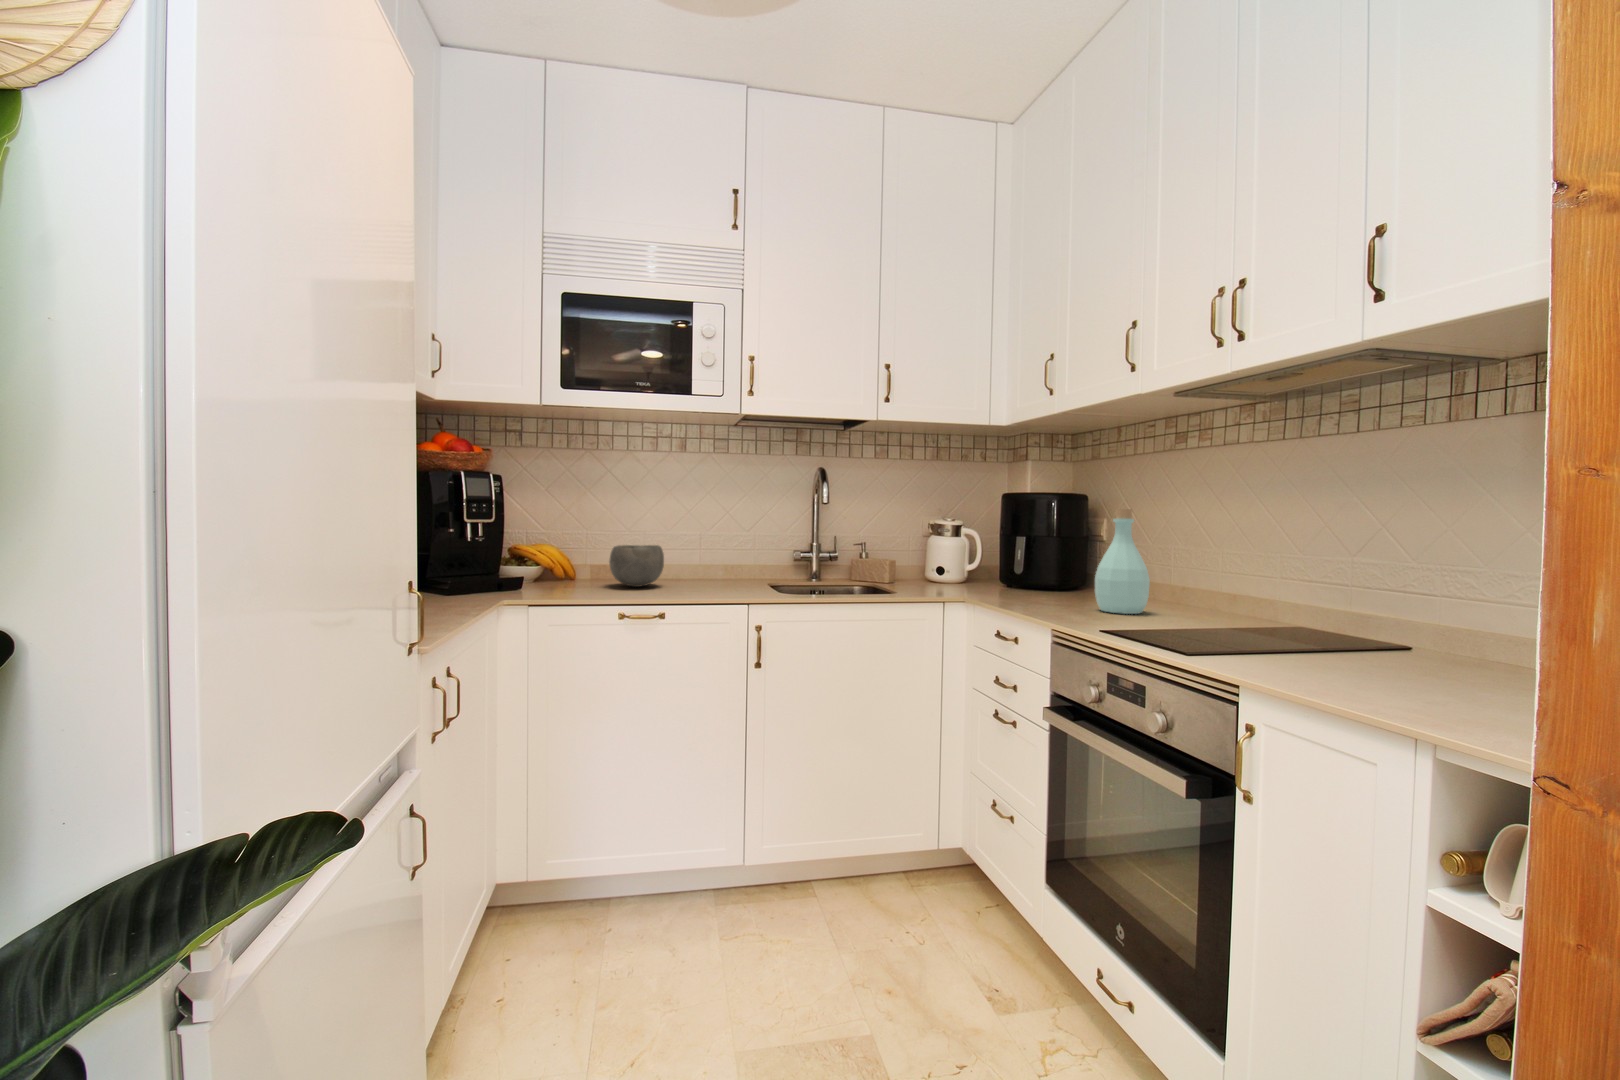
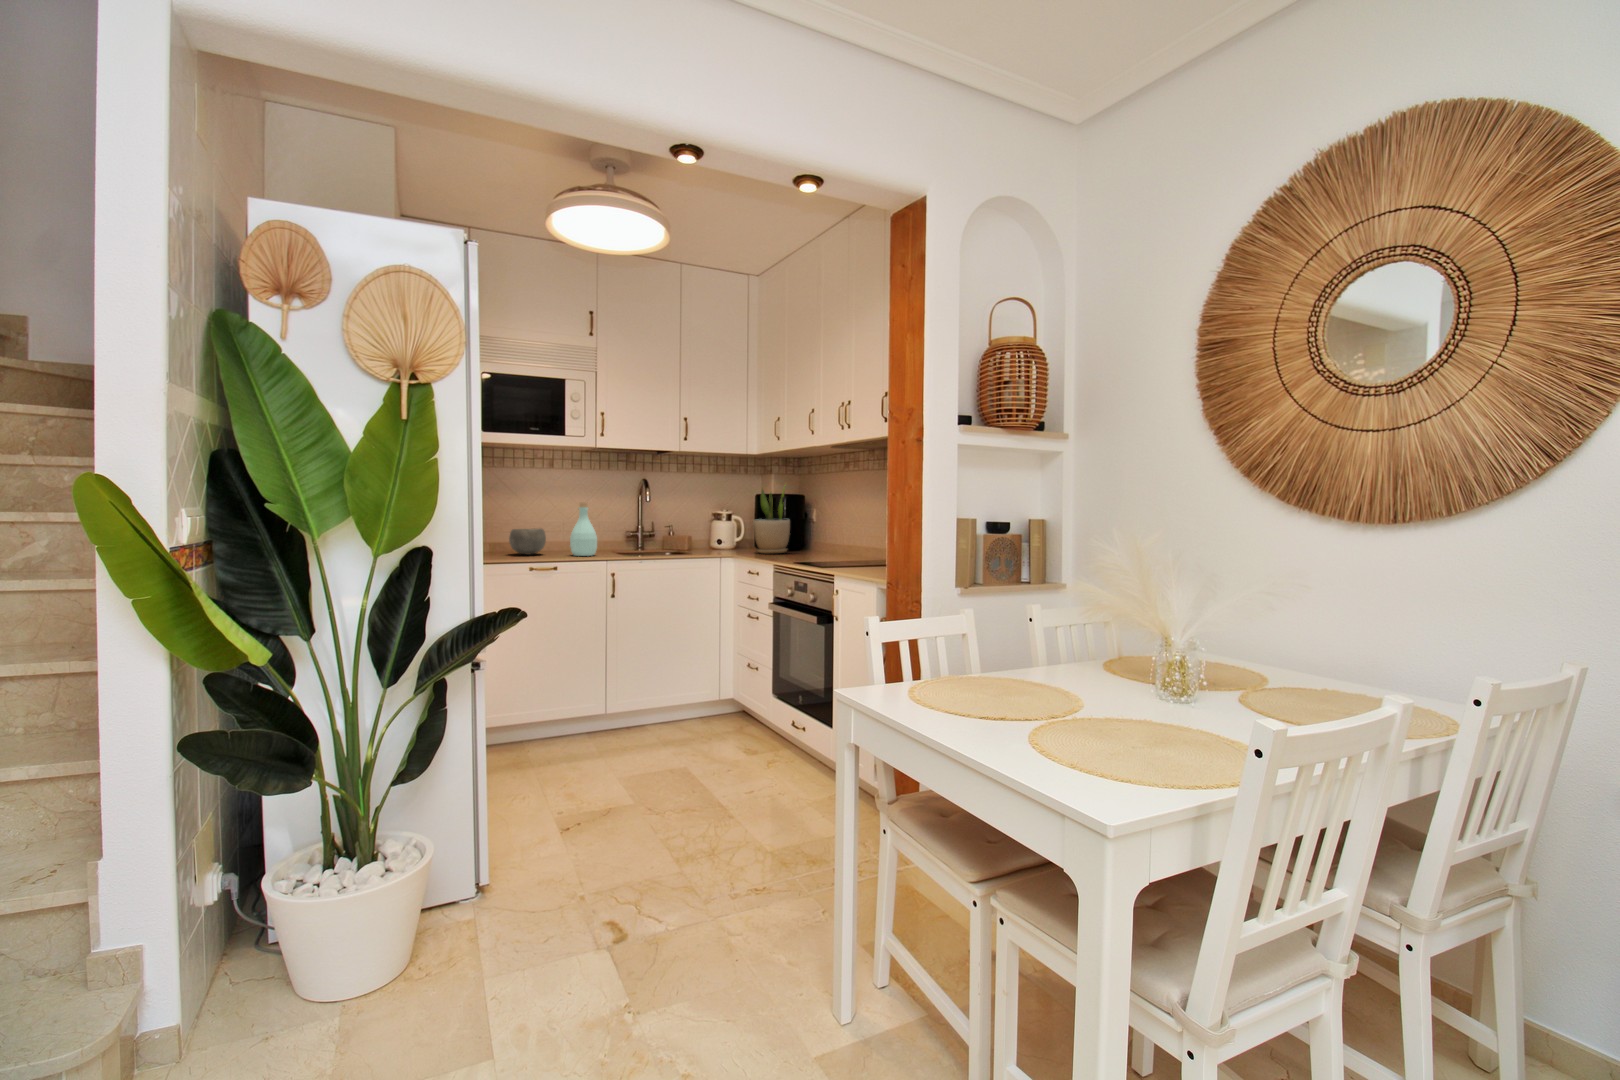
potted plant: none [1001,470,1070,598] -> present [753,488,790,554]
bottle: present [1095,509,1150,614] -> present [570,502,597,556]

